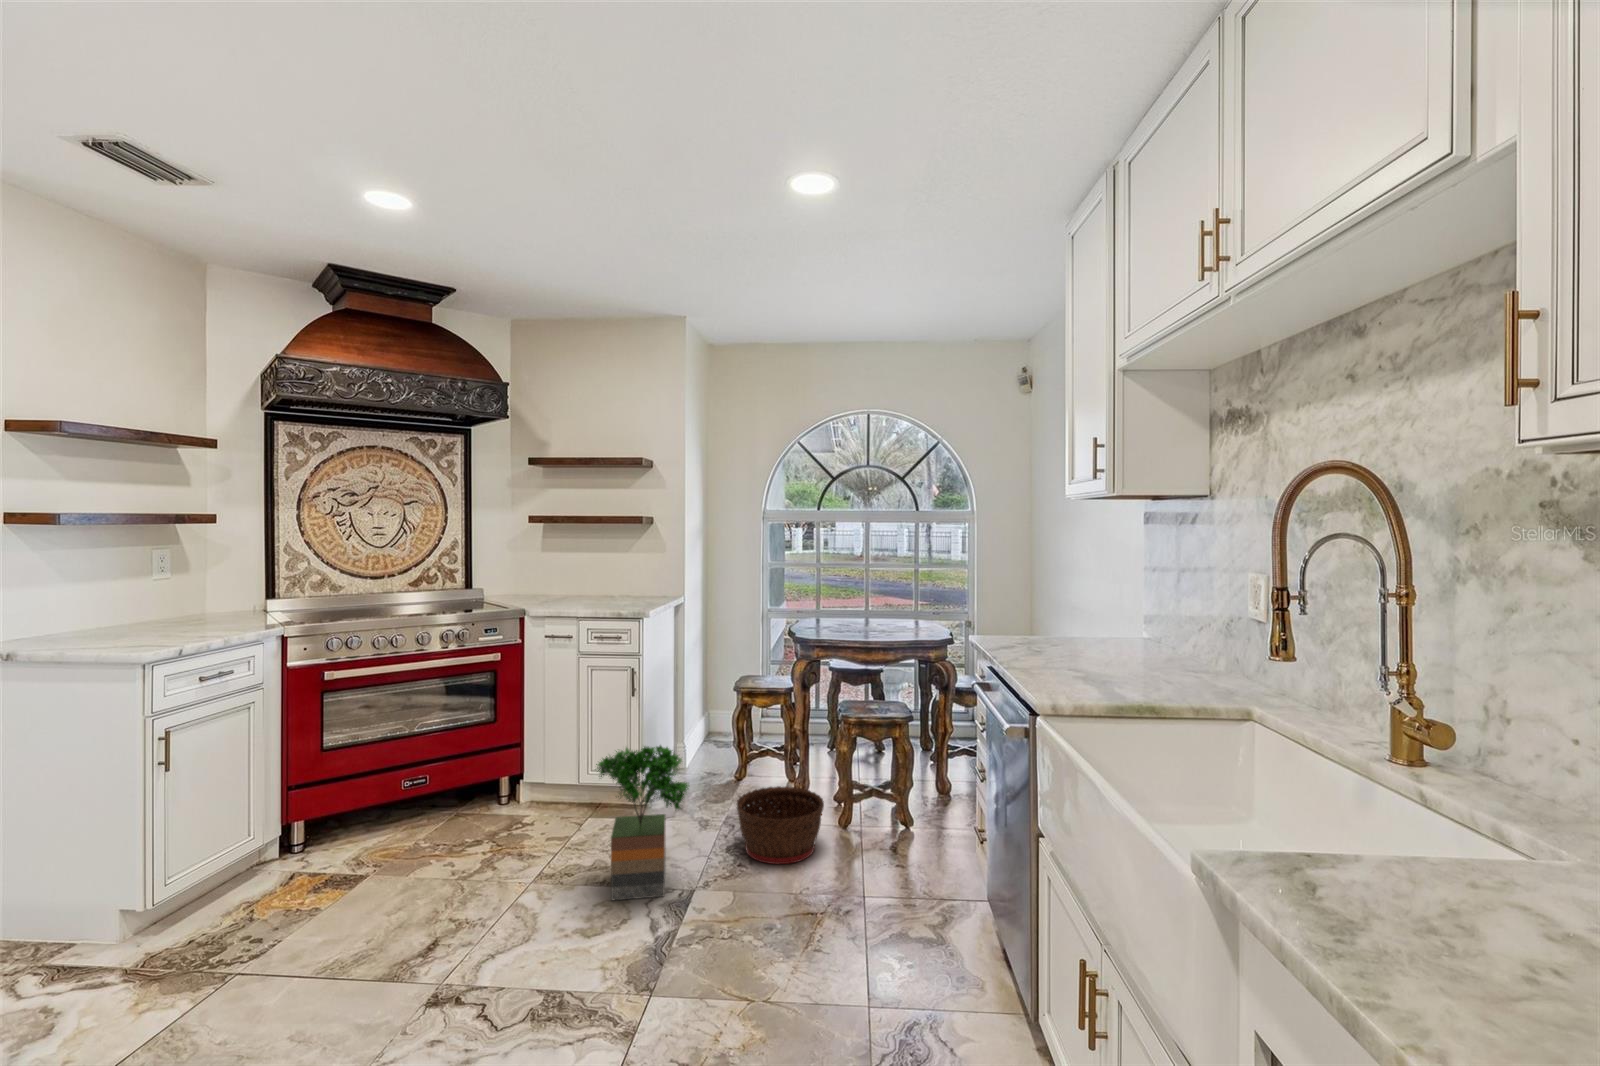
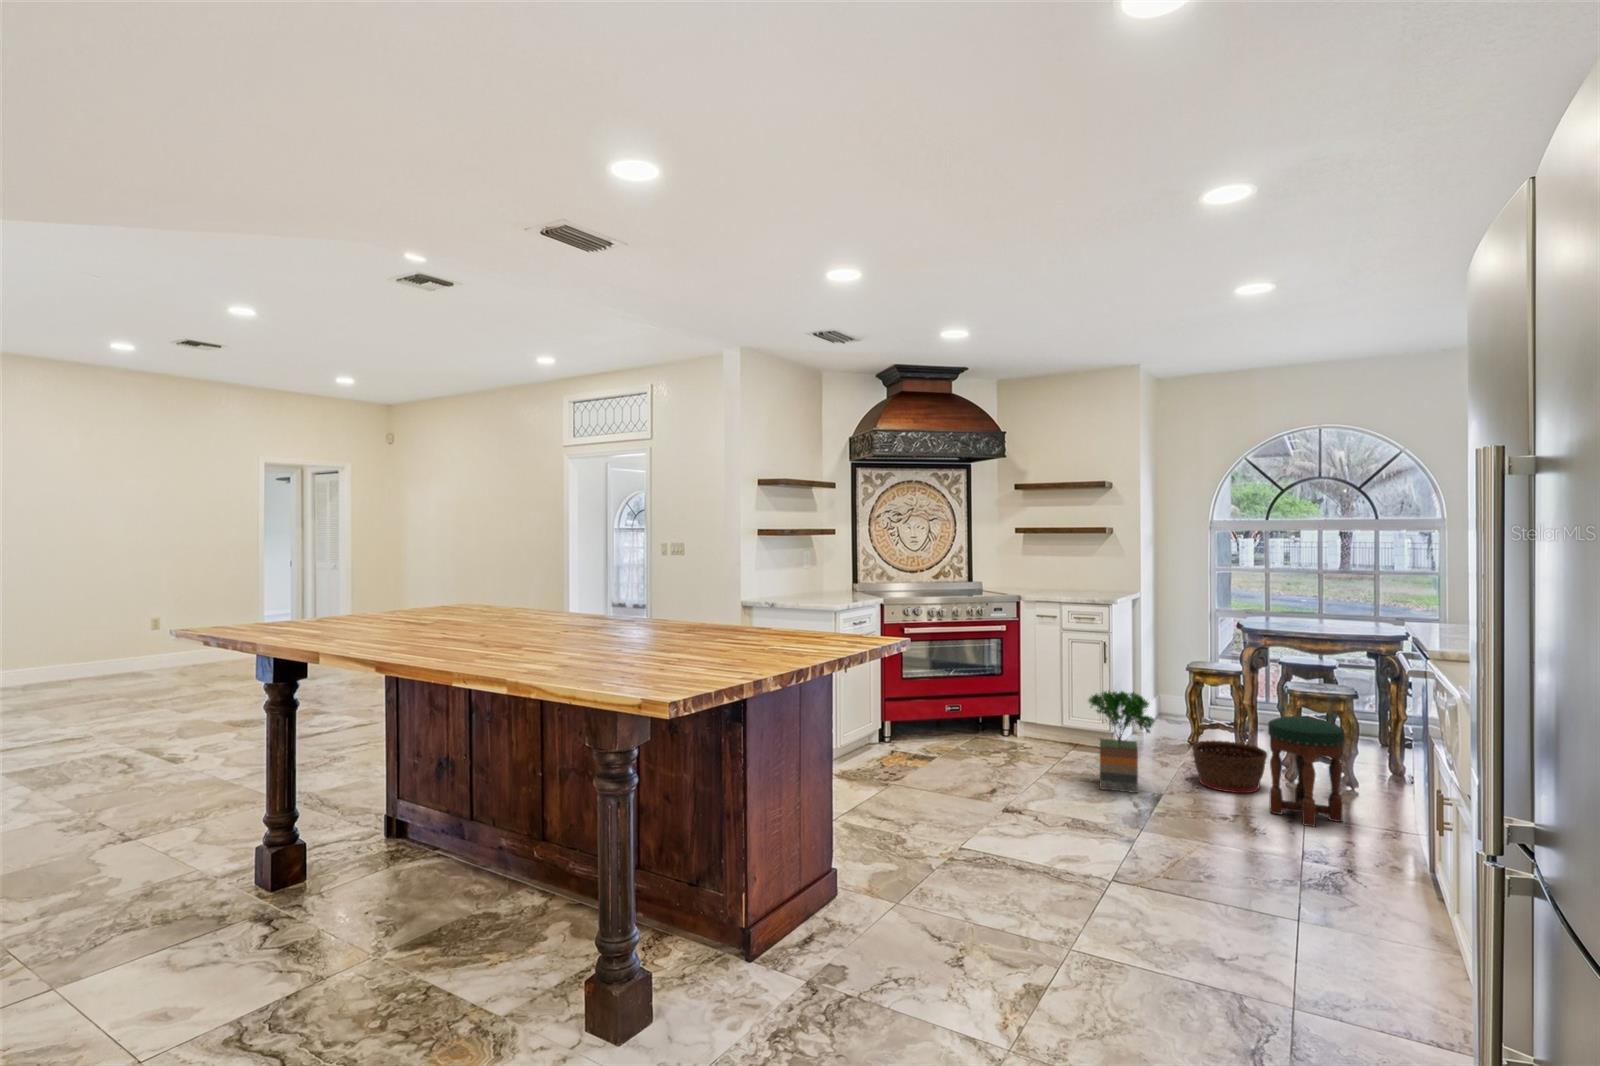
stool: none [828,760,915,917] -> present [1268,716,1344,827]

